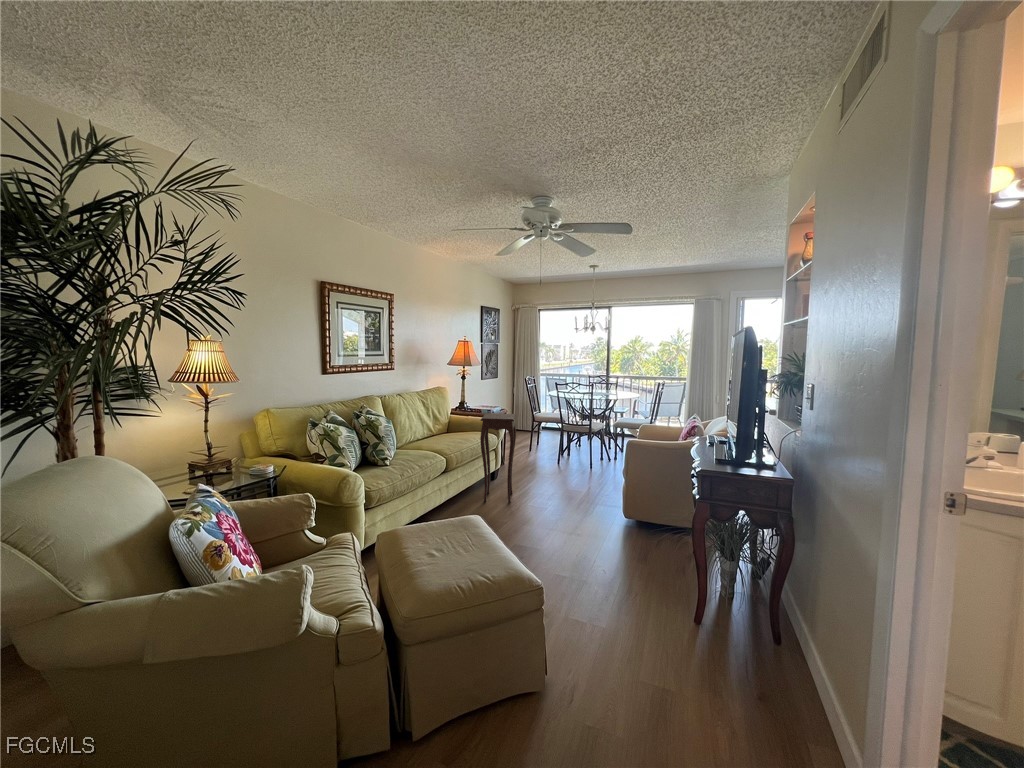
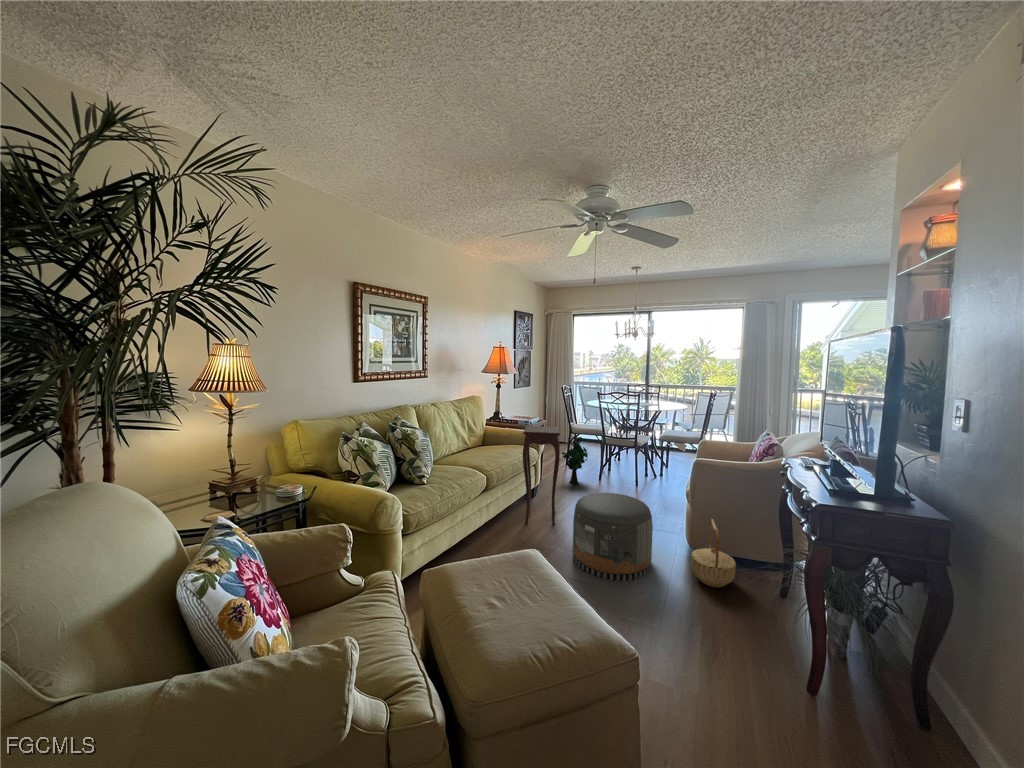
decorative plant: none [522,424,548,468] -> present [562,437,588,484]
pouf: none [522,471,590,546] -> present [573,493,653,581]
basket: none [622,491,659,549] -> present [691,519,736,588]

